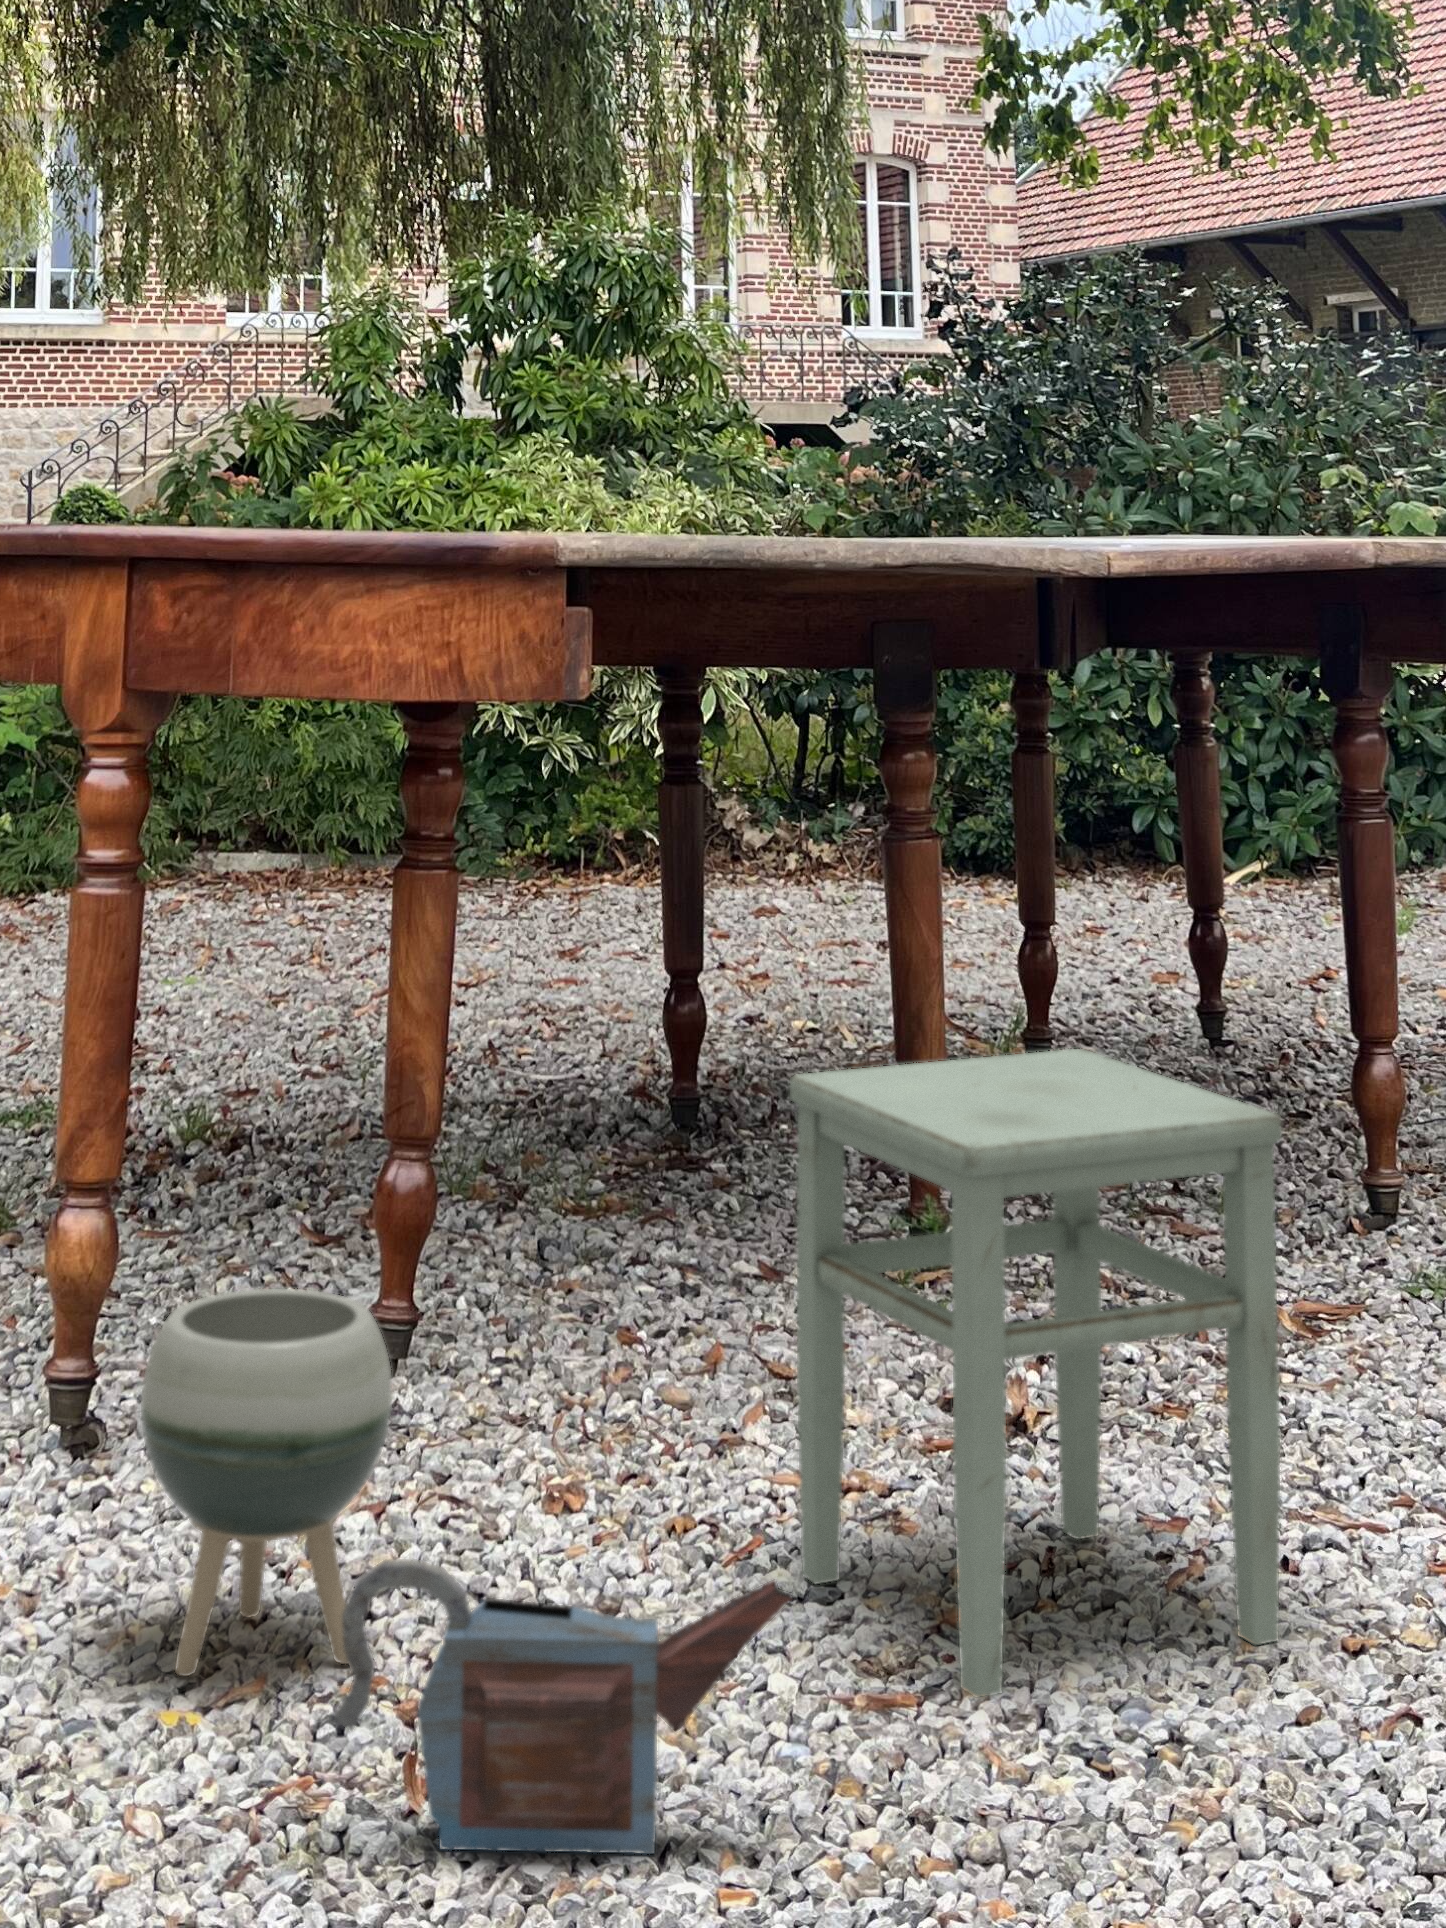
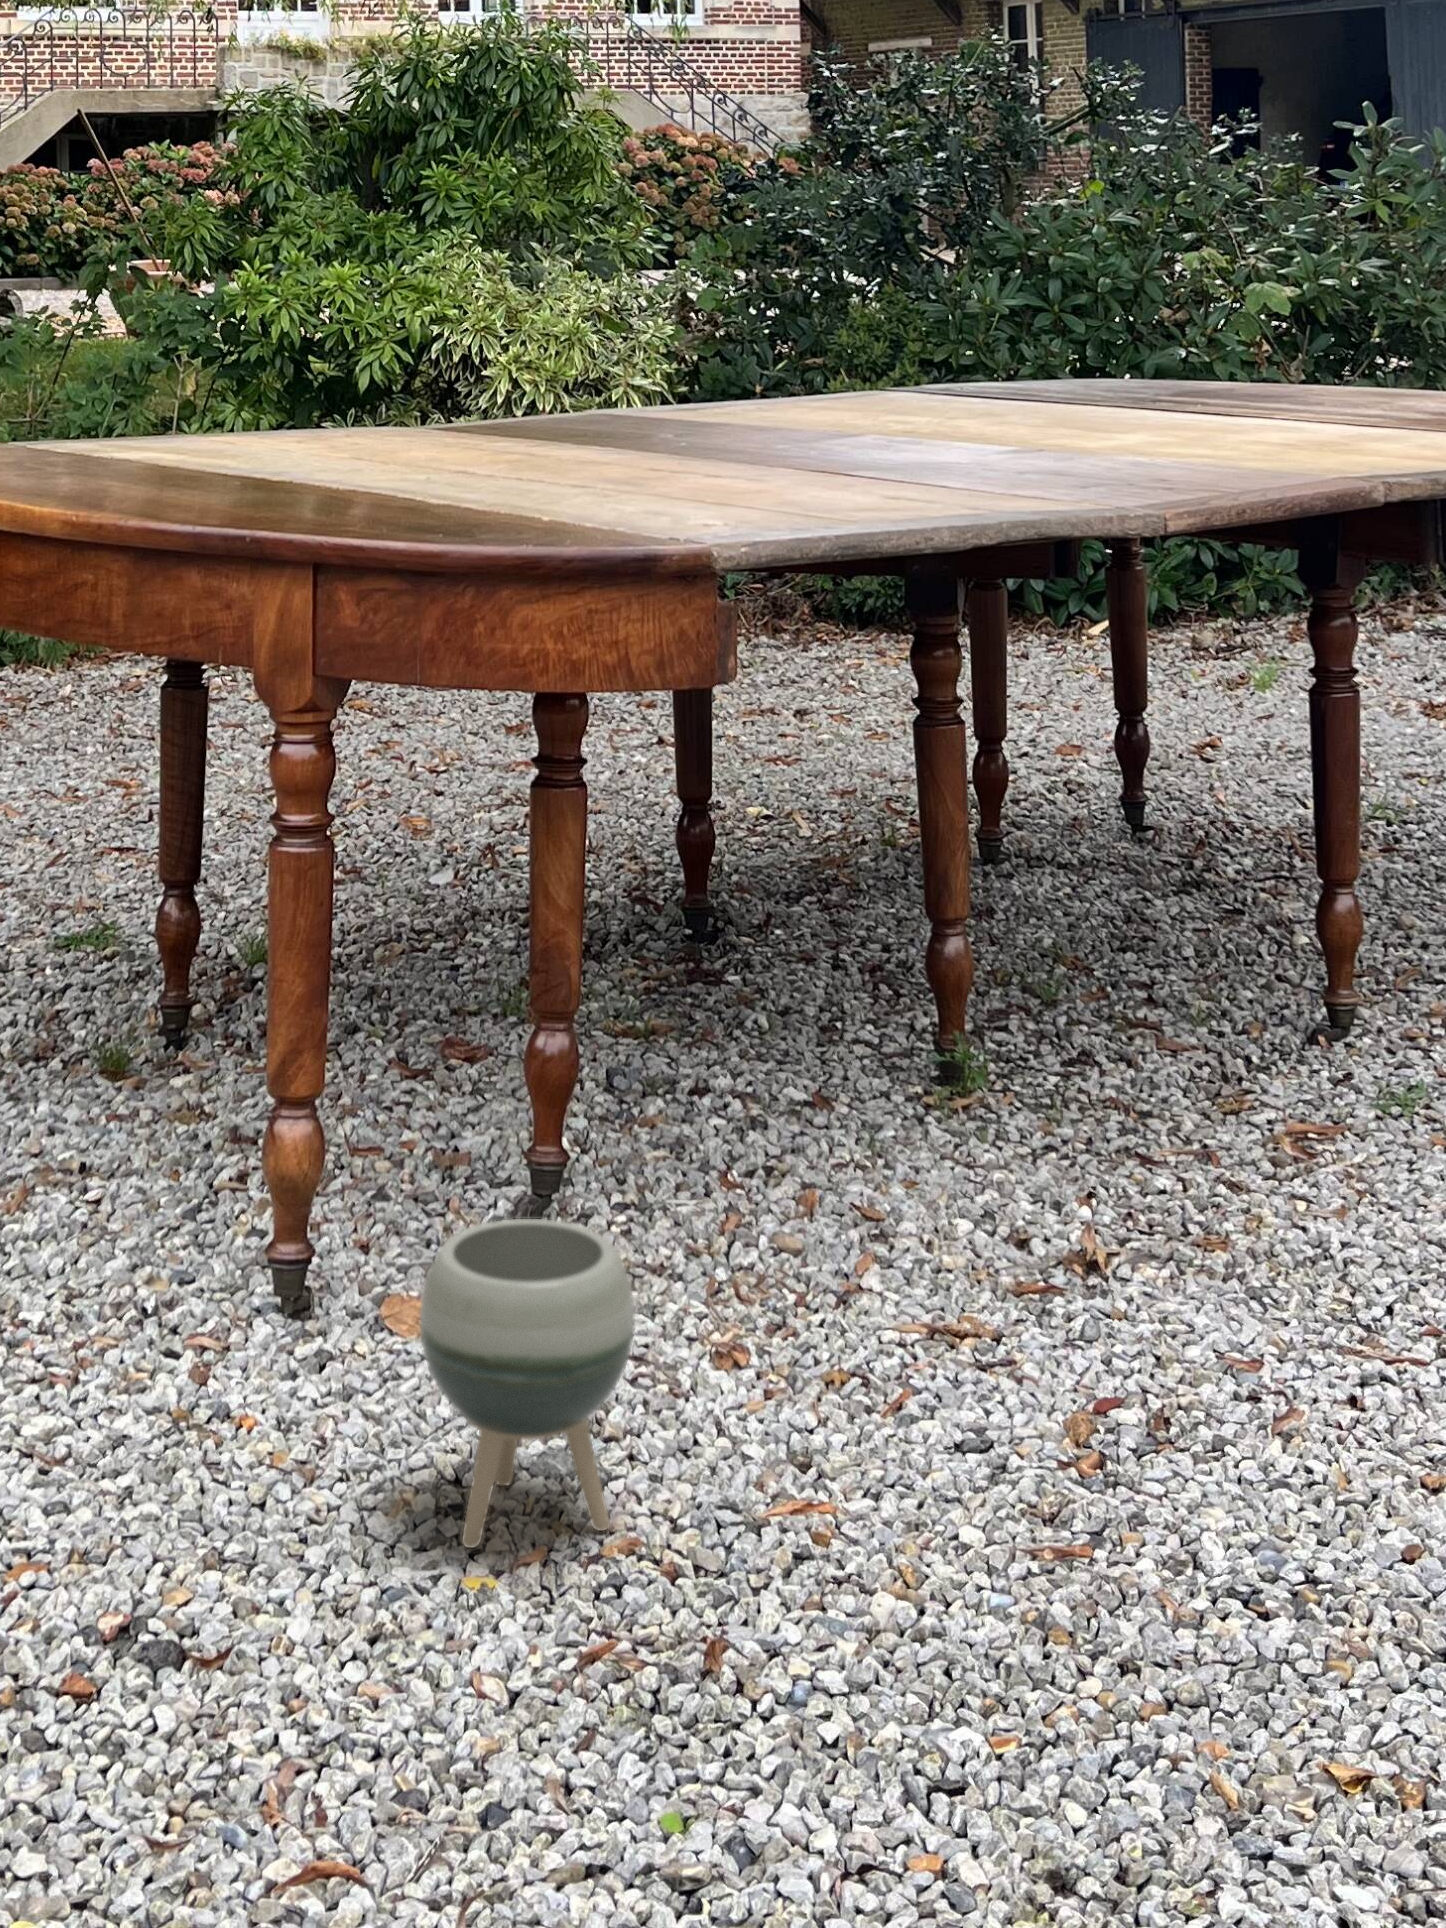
stool: present [790,1049,1281,1698] -> none [948,979,1385,1547]
watering can: present [335,1559,793,1854] -> none [654,1485,1036,1713]

